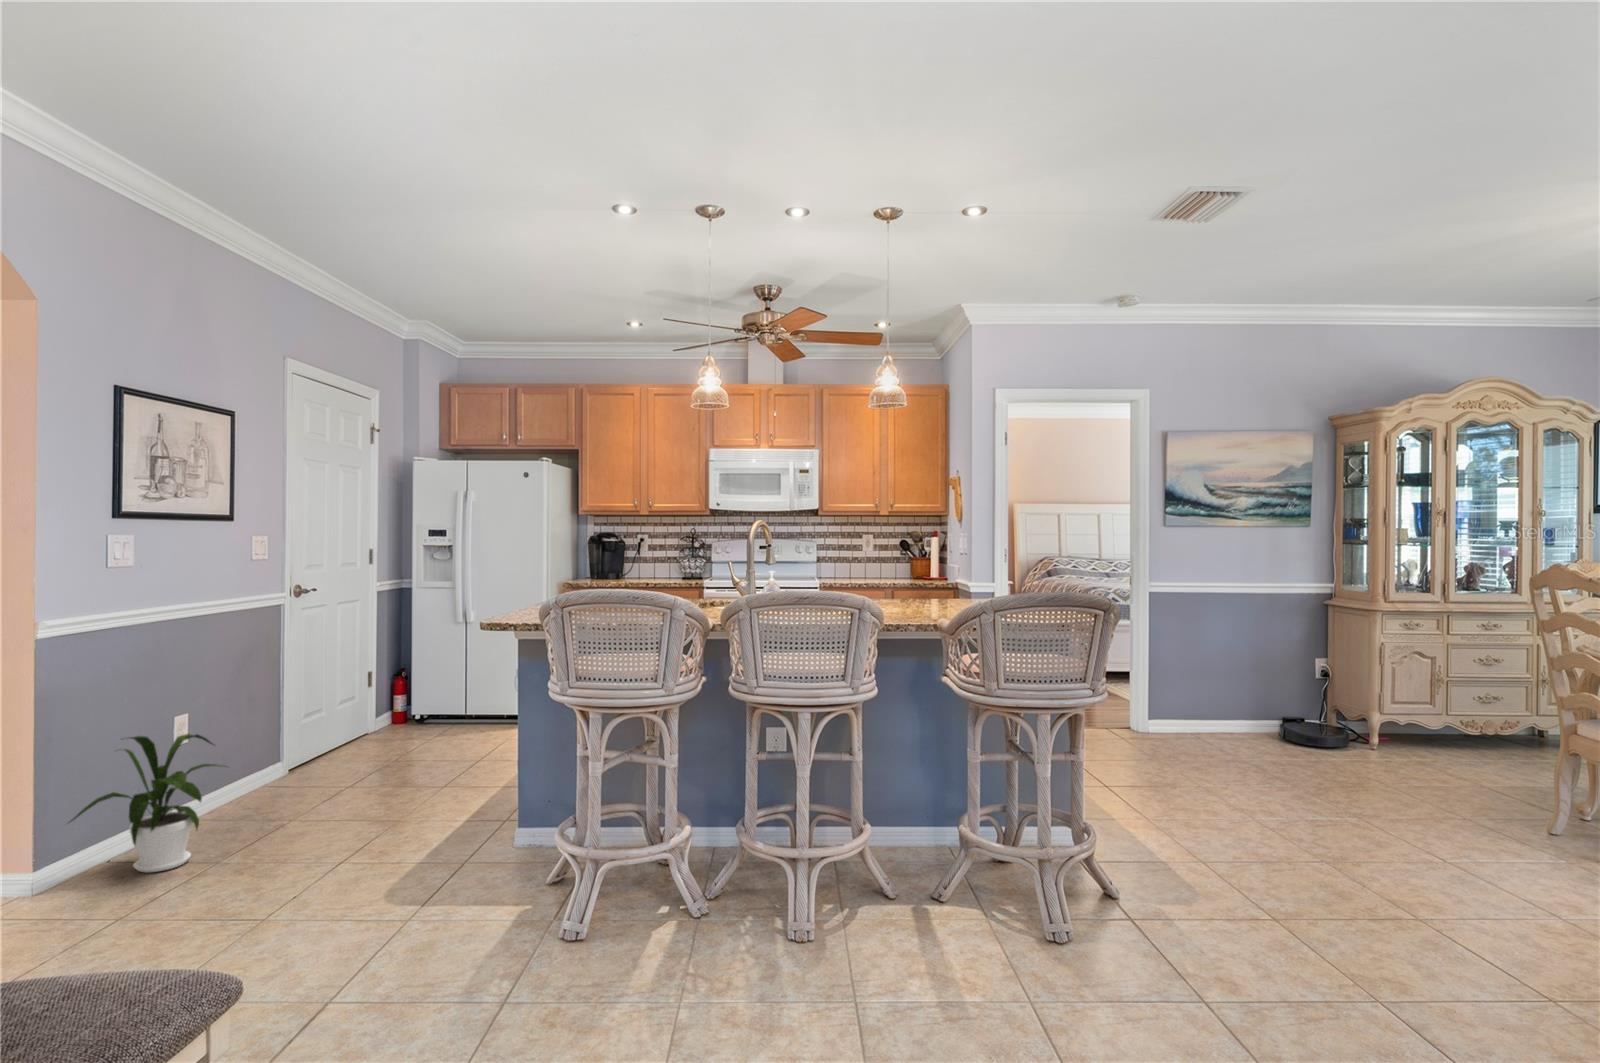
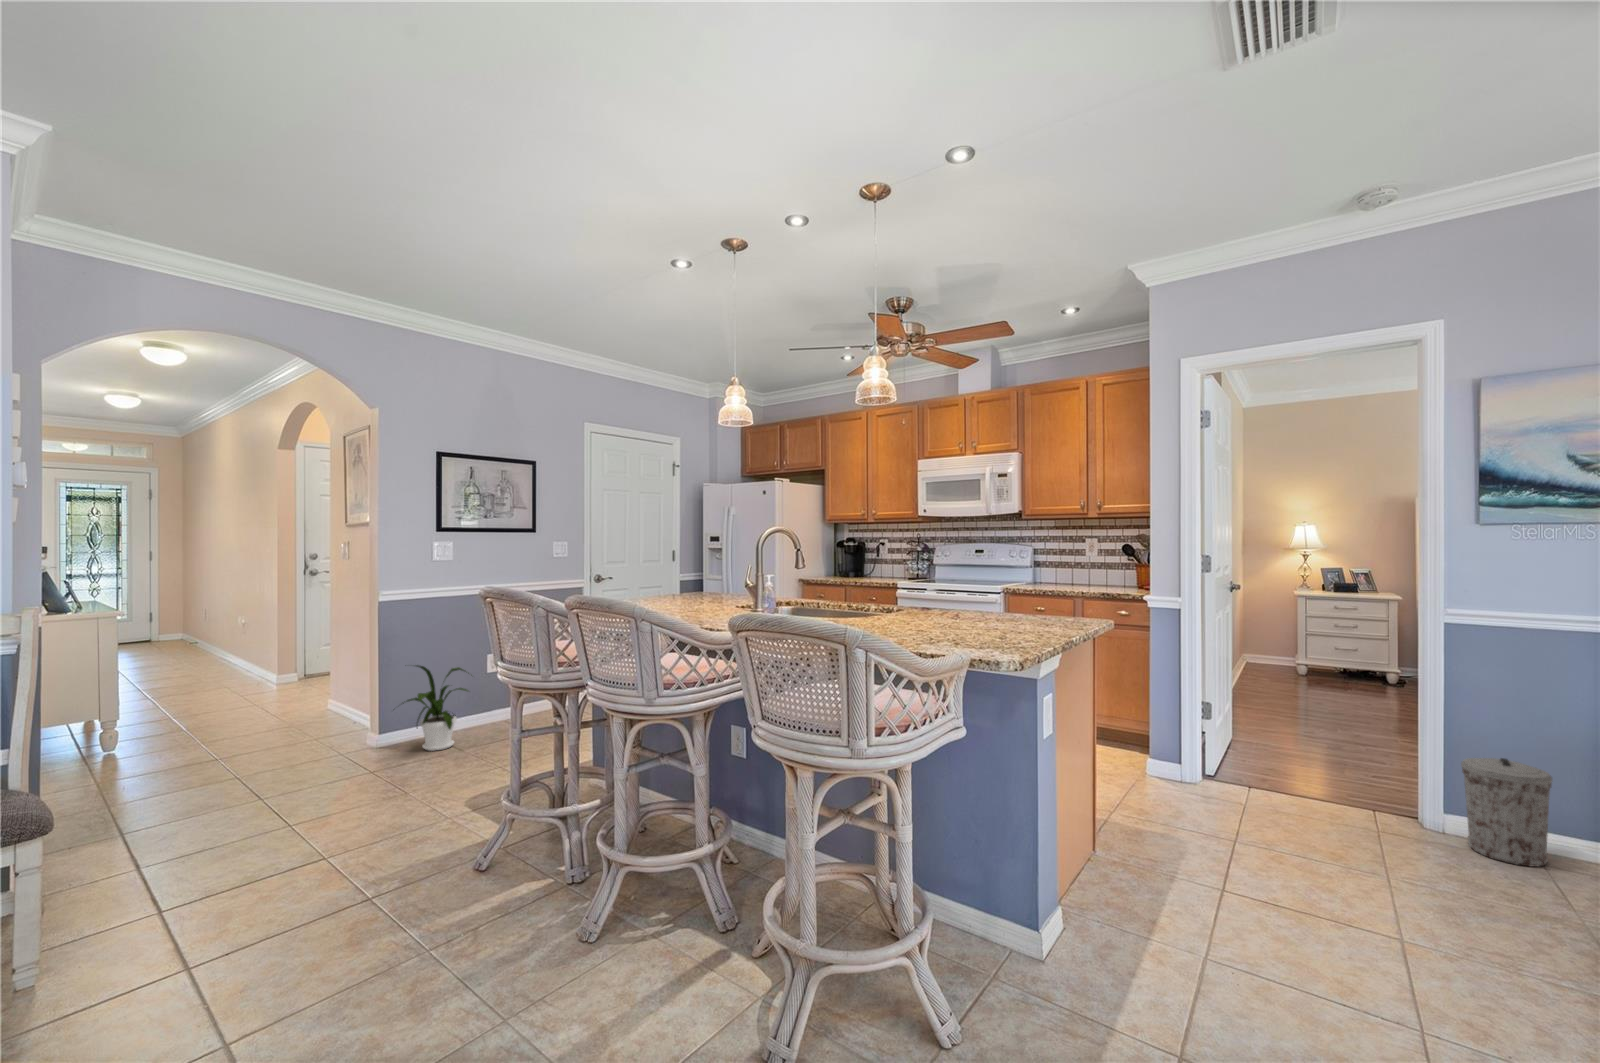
trash can: none [1163,677,1207,742] -> present [1461,758,1552,867]

